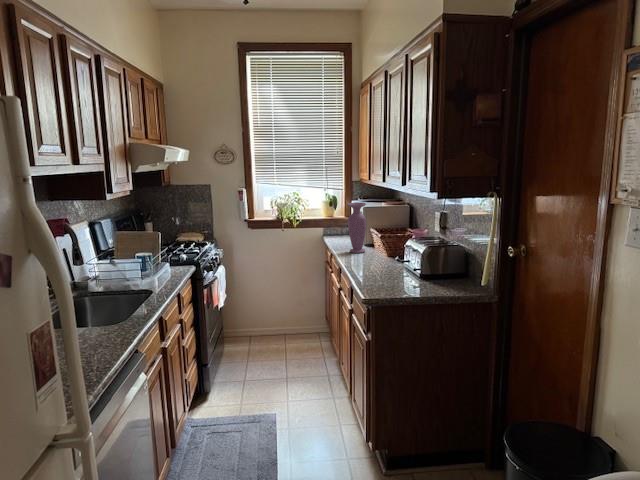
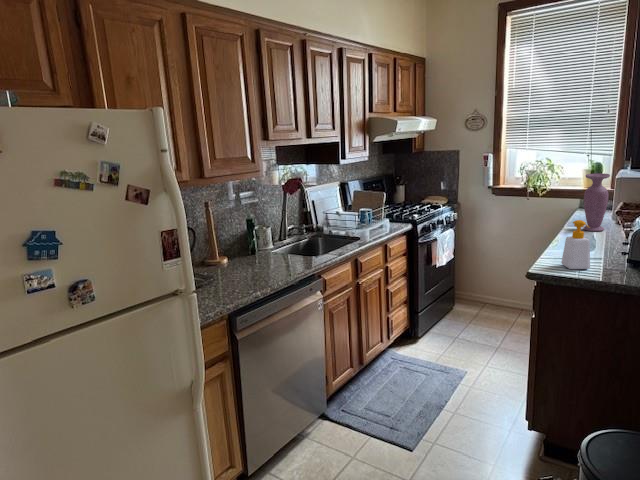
soap bottle: none [375,242,401,287] -> present [561,220,590,269]

